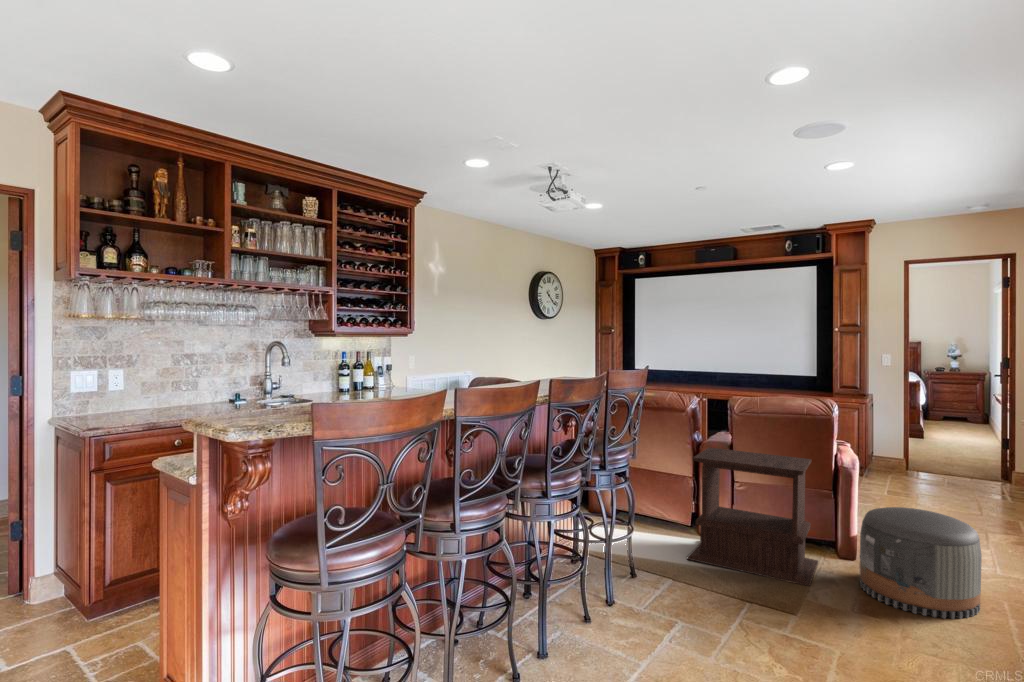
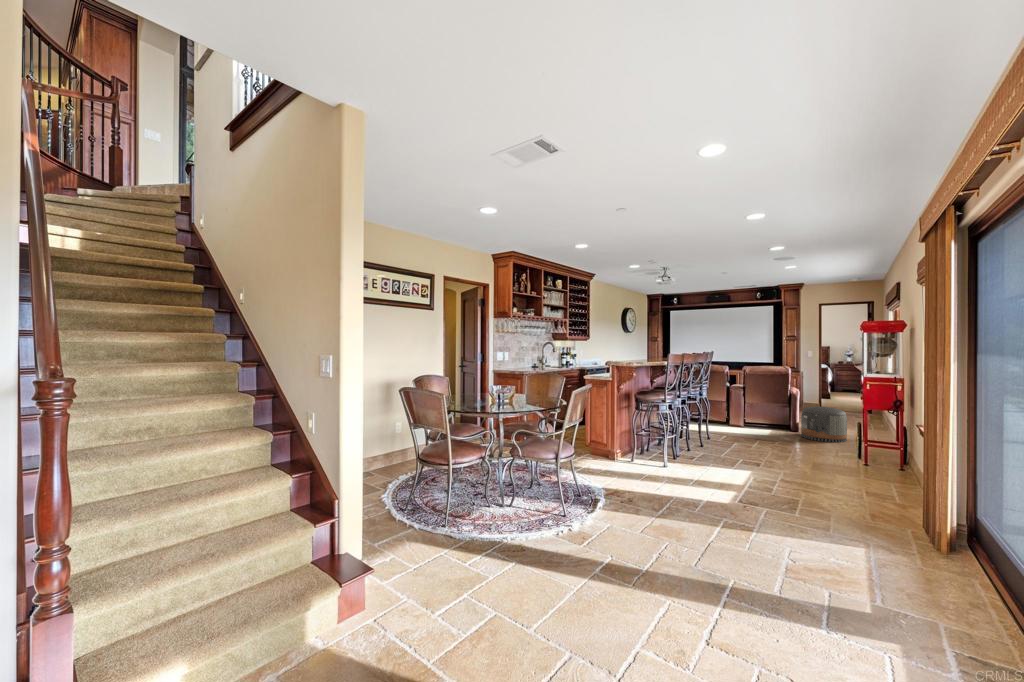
side table: present [687,448,818,586] -> none [730,387,784,437]

